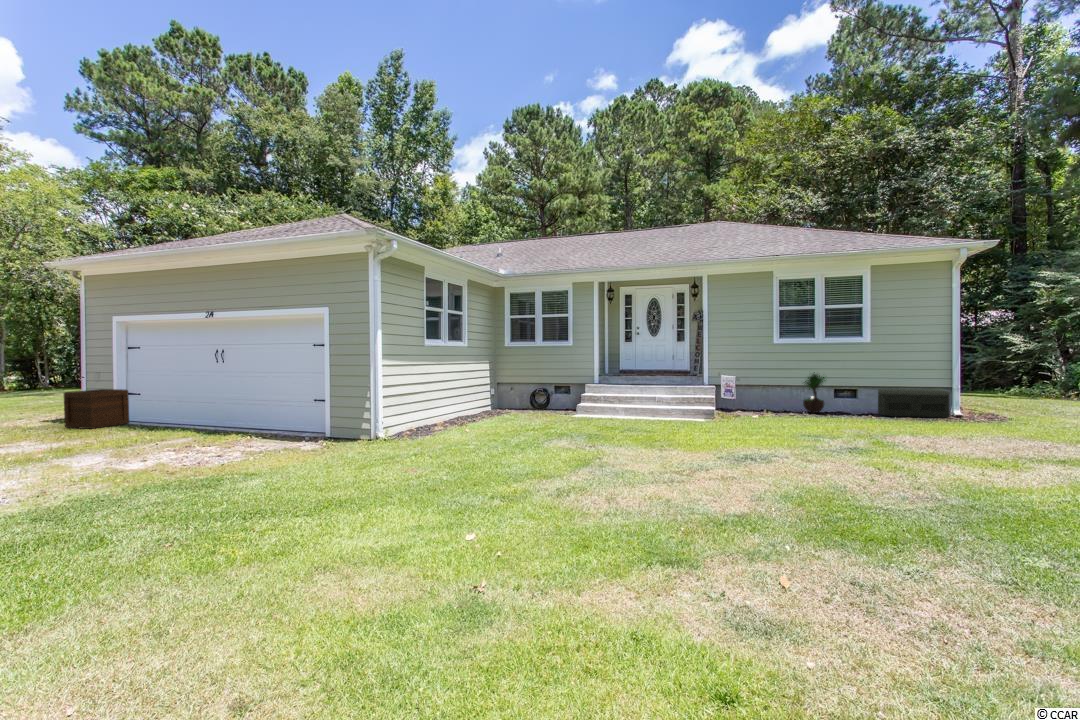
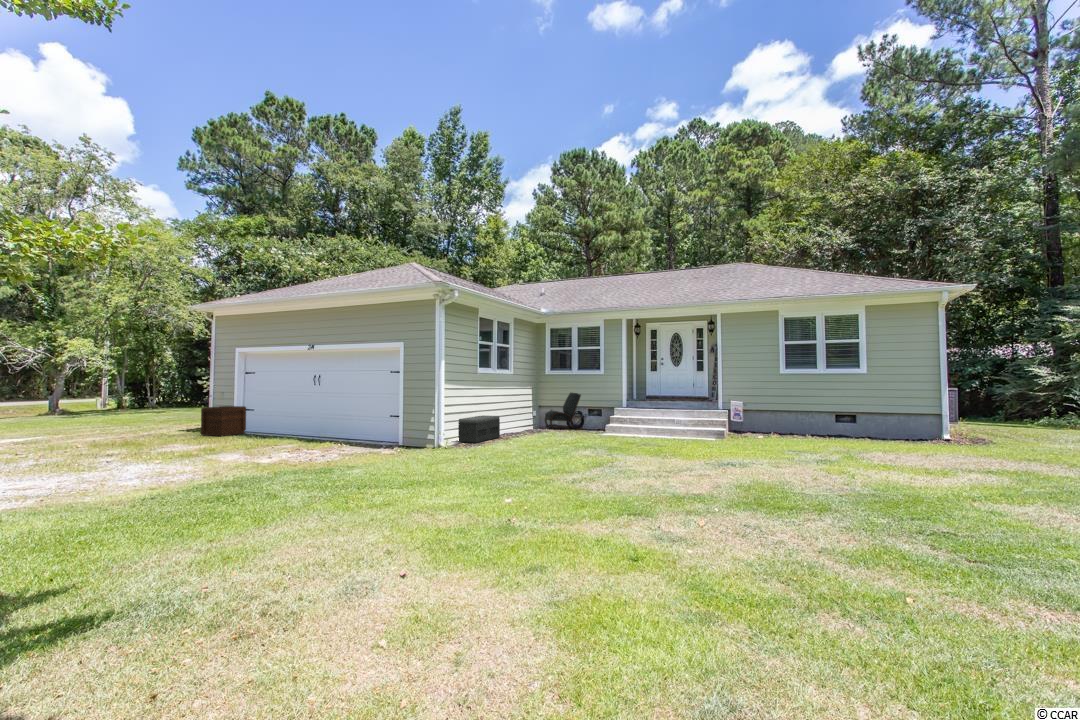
lounge chair: none [505,367,548,410] -> present [545,393,581,429]
potted tree: present [803,372,826,413] -> none [803,396,828,435]
storage bench: present [878,389,950,418] -> present [458,415,500,443]

